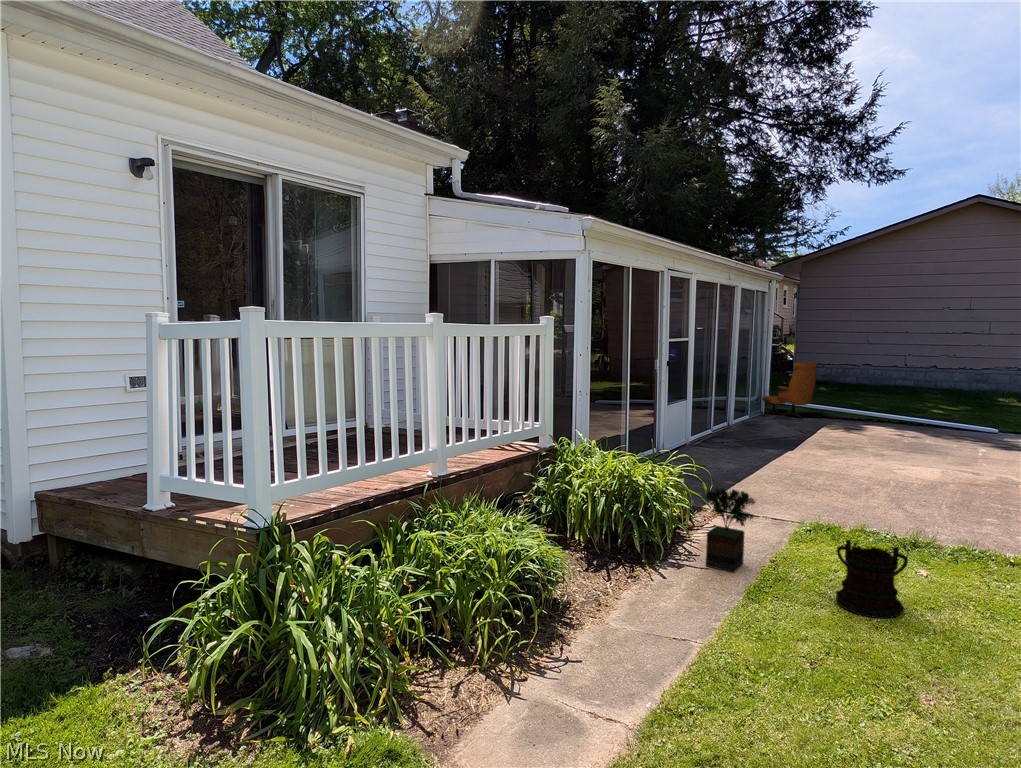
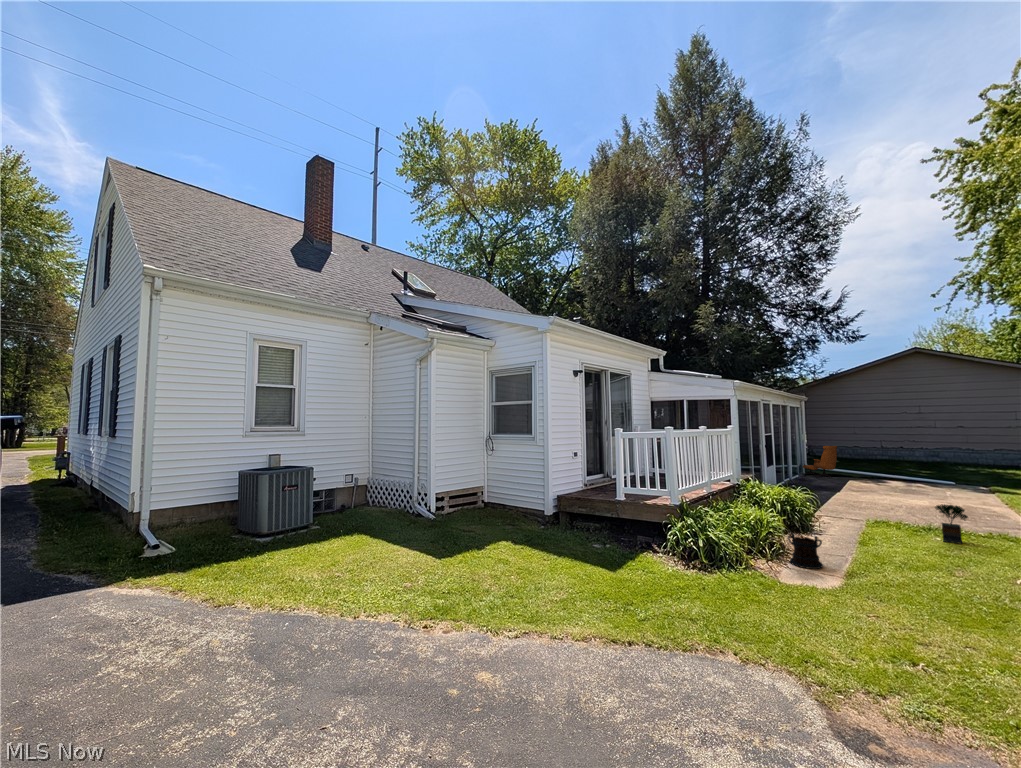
potted tree: present [705,488,755,572] -> present [935,504,968,544]
bucket: present [836,540,908,618] -> present [788,533,823,569]

